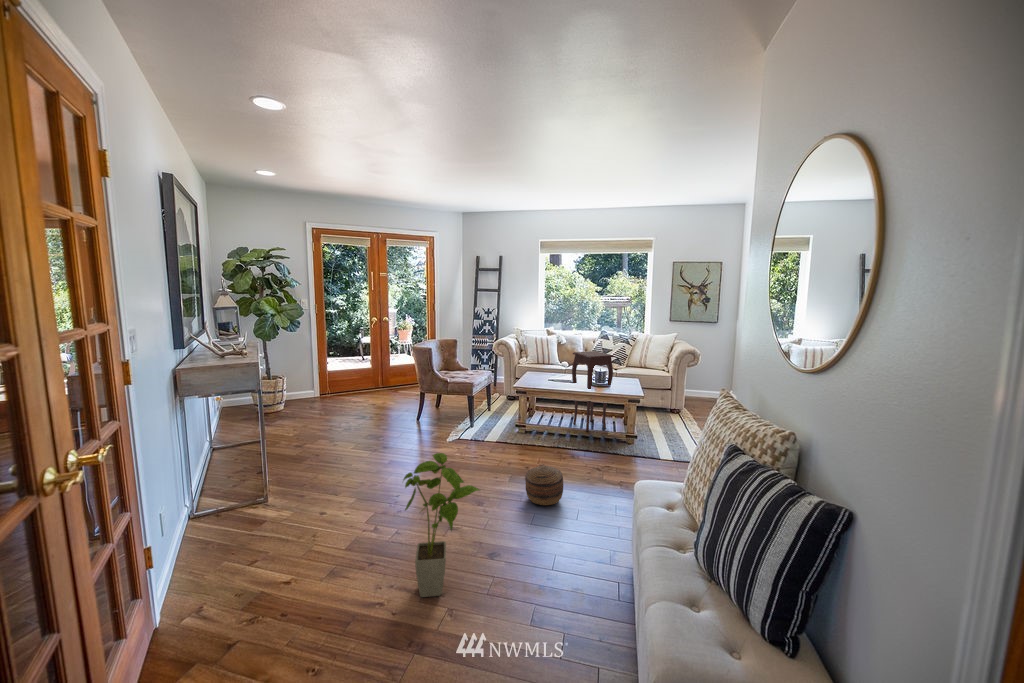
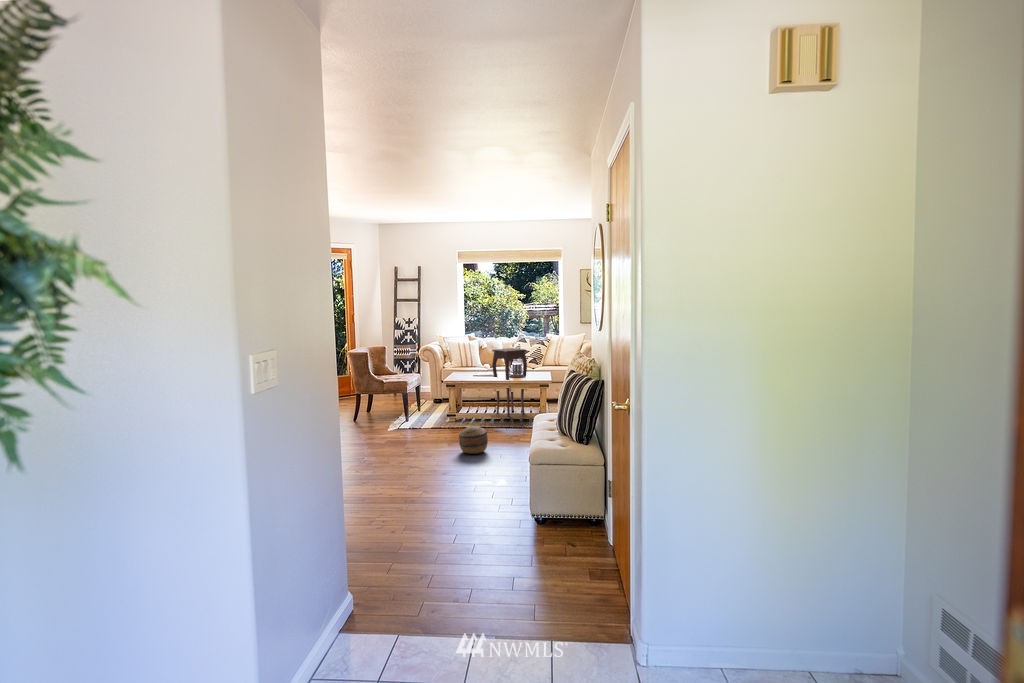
house plant: present [403,453,480,597] -> none [381,397,432,493]

